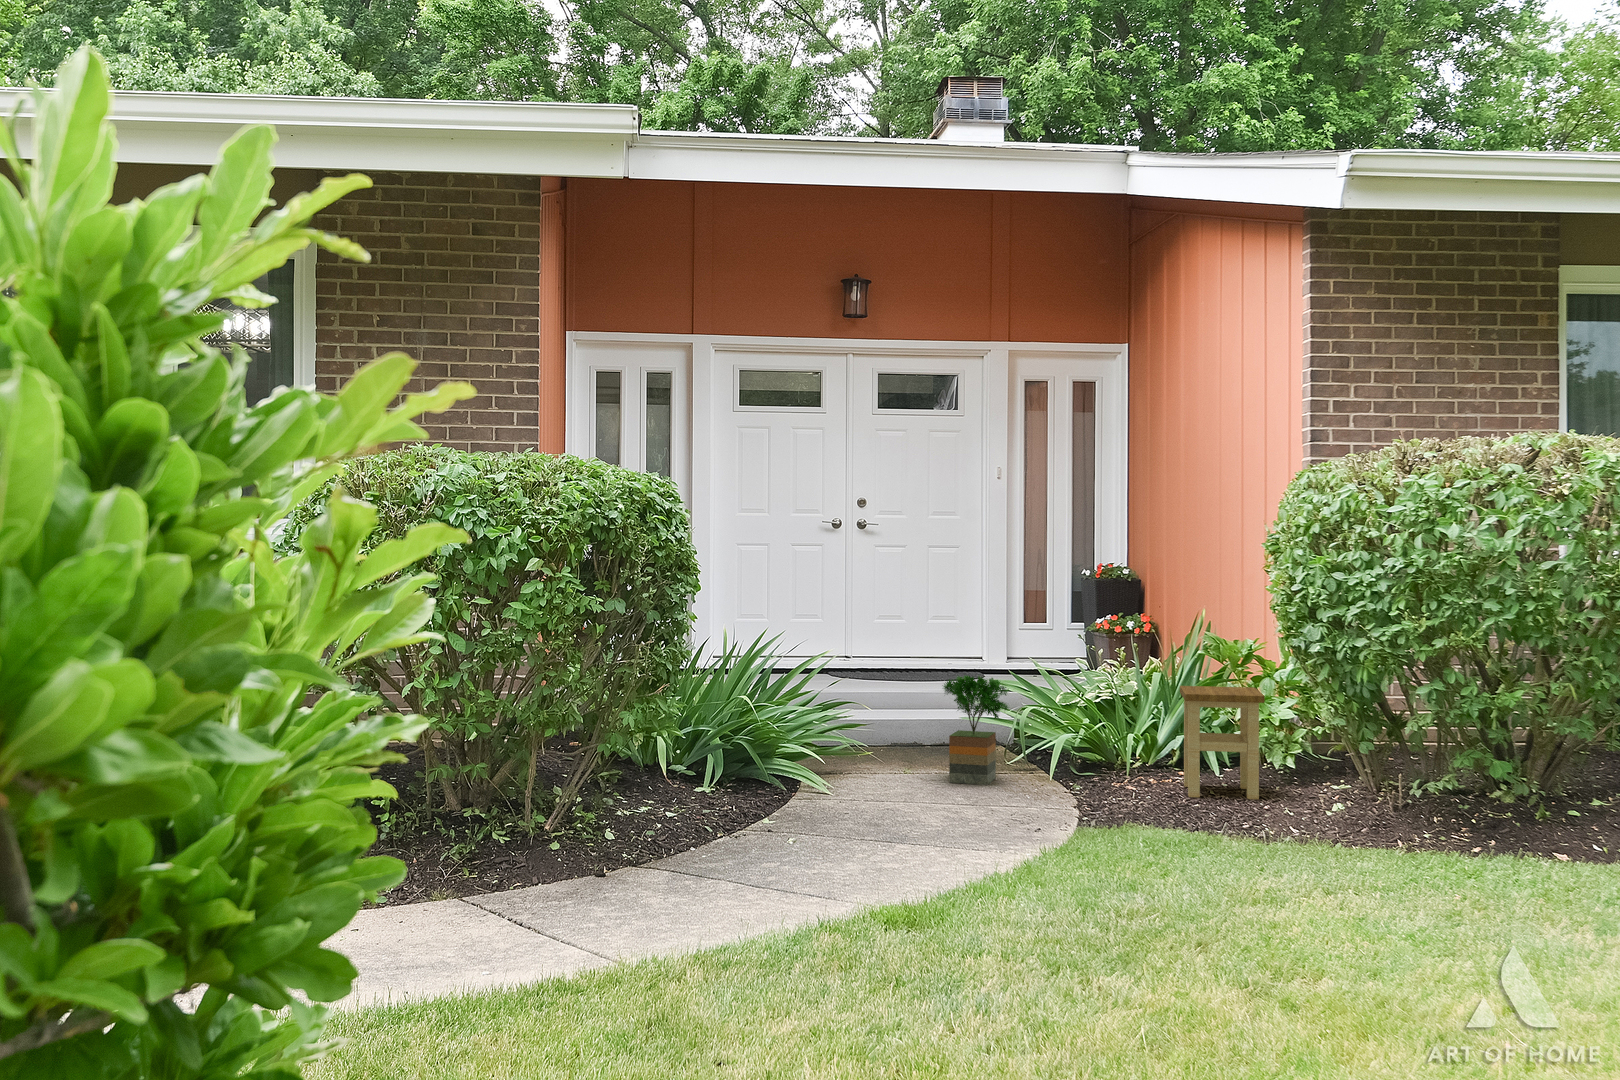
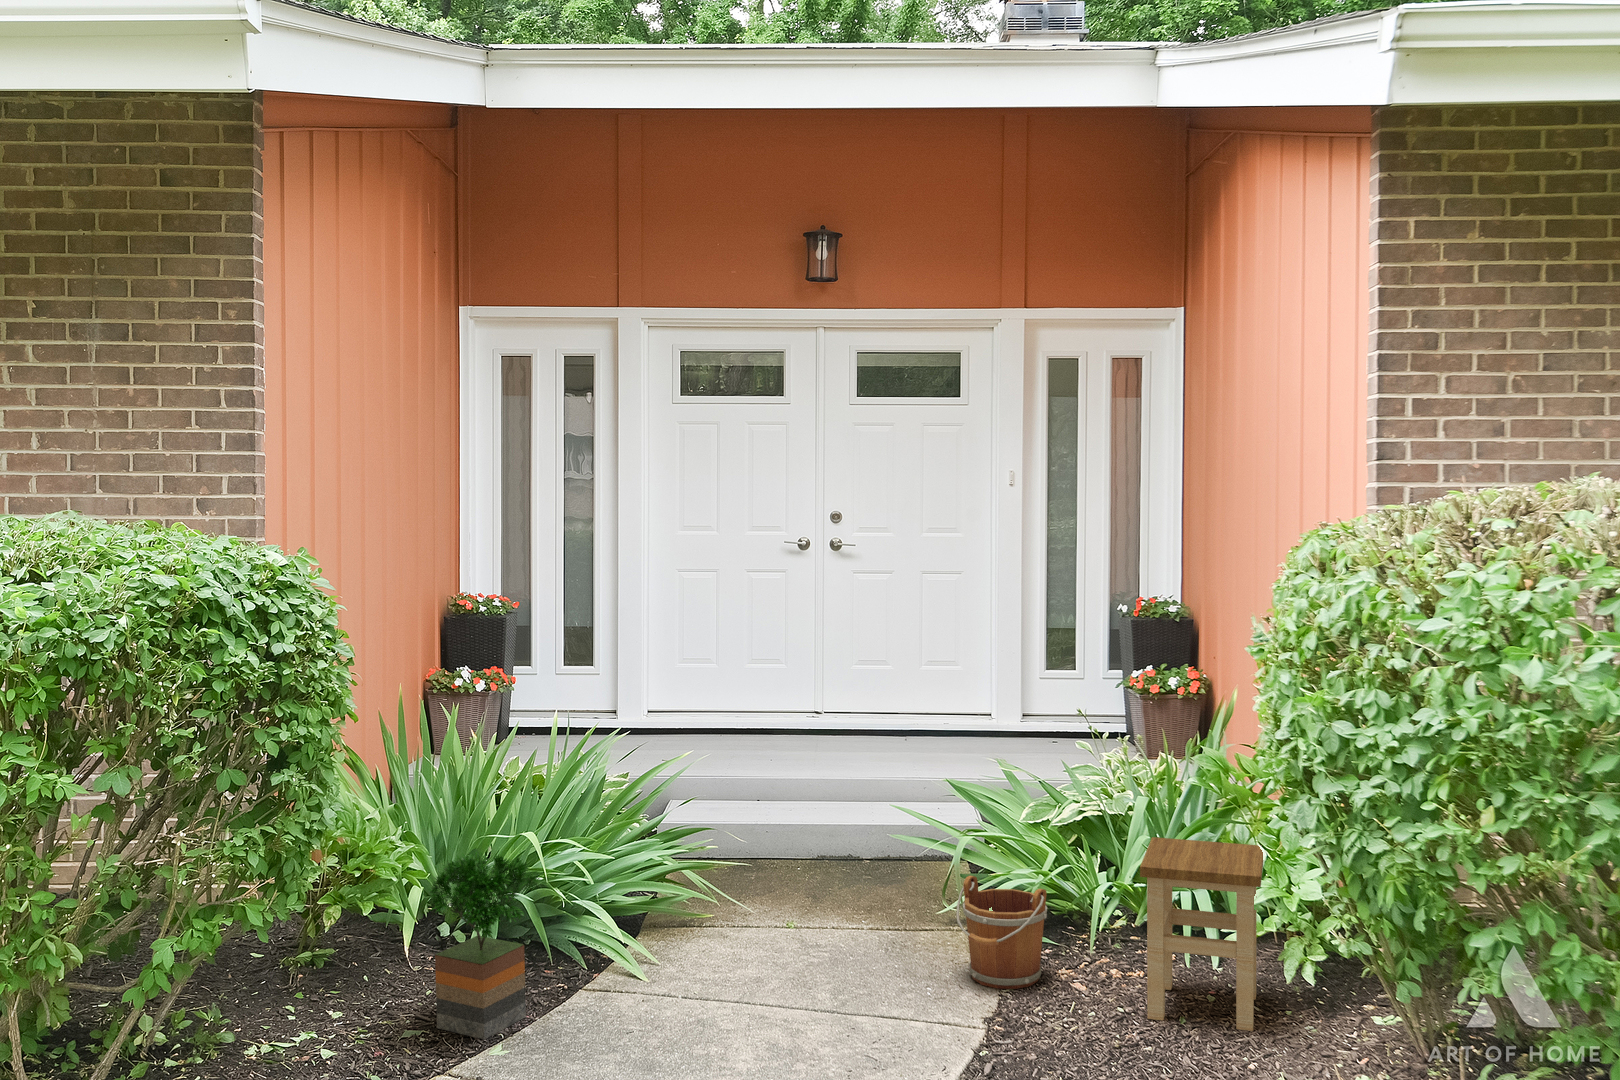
potted tree: present [944,675,1009,785] -> present [428,852,541,1040]
bucket: none [1047,718,1112,790] -> present [957,876,1047,989]

